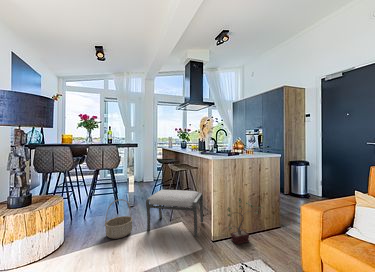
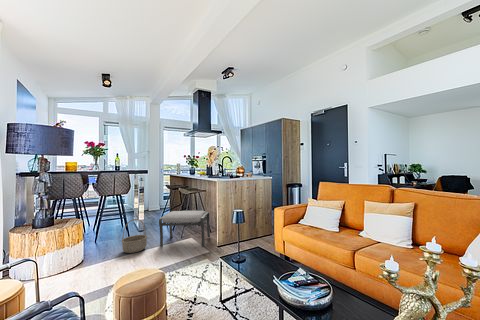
potted plant: present [228,198,262,244] -> none [228,212,257,248]

